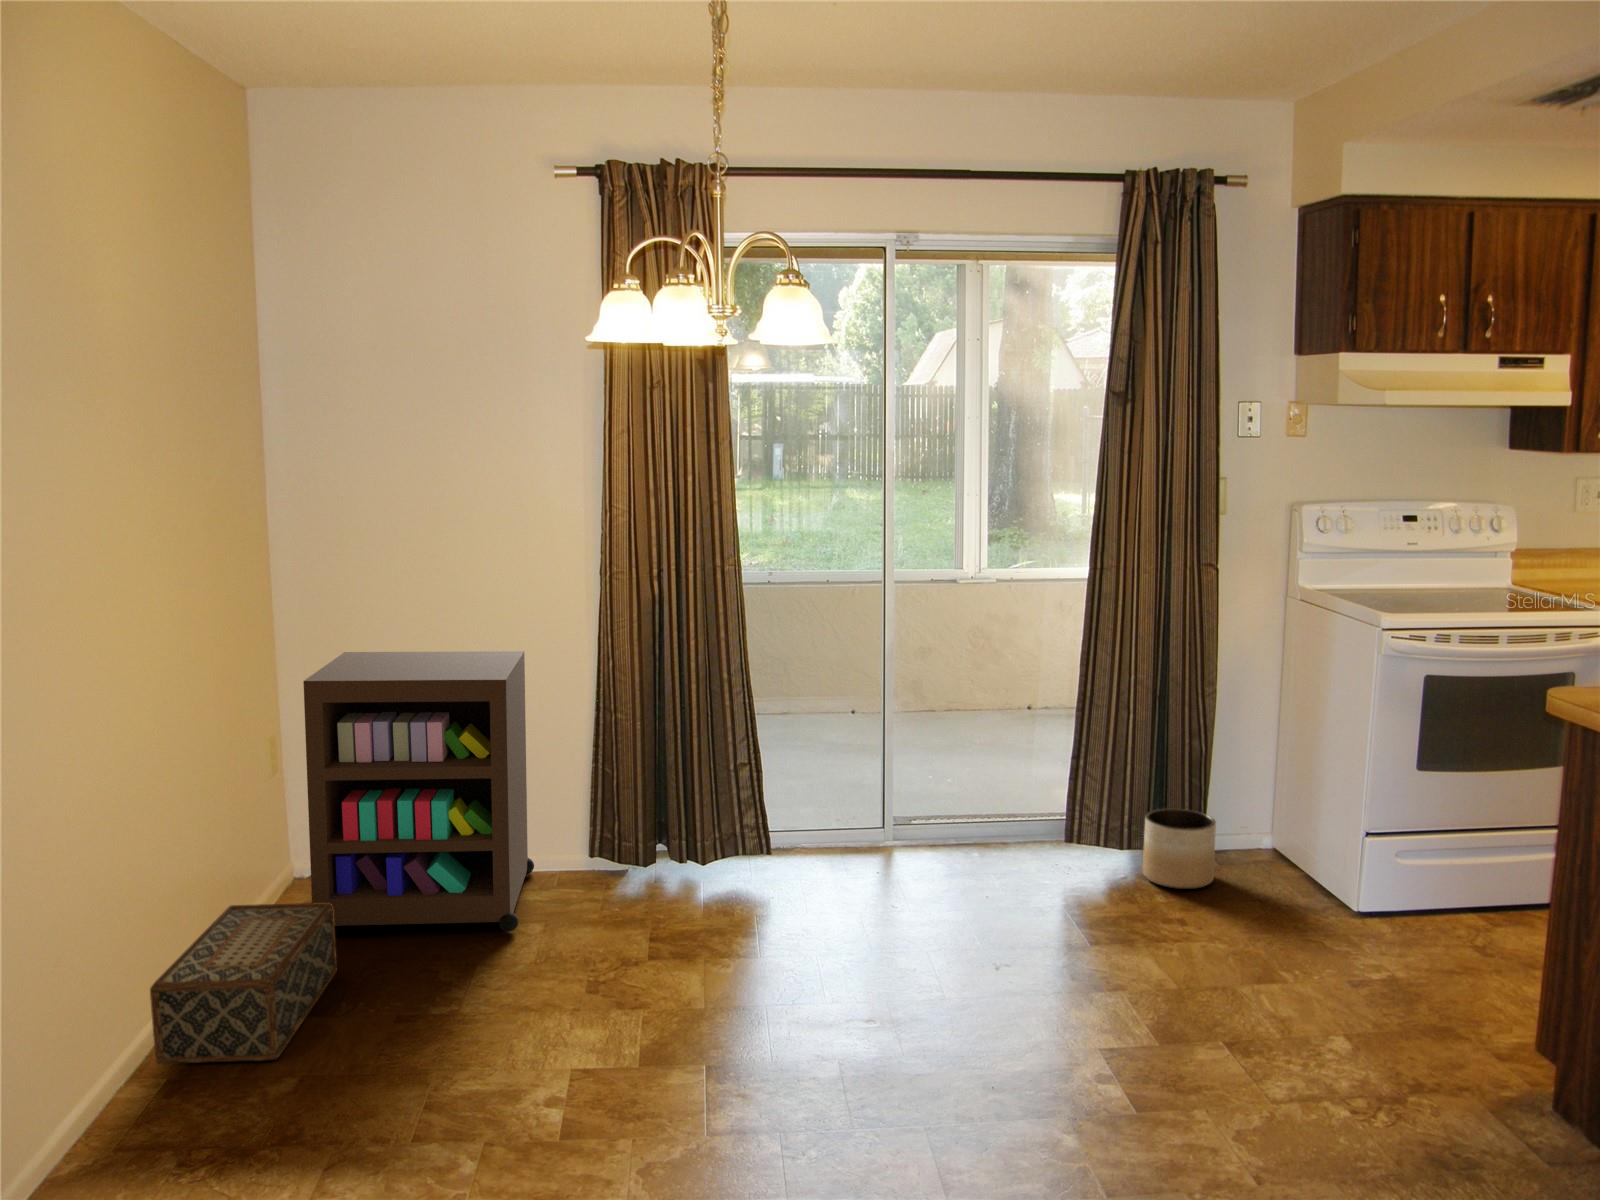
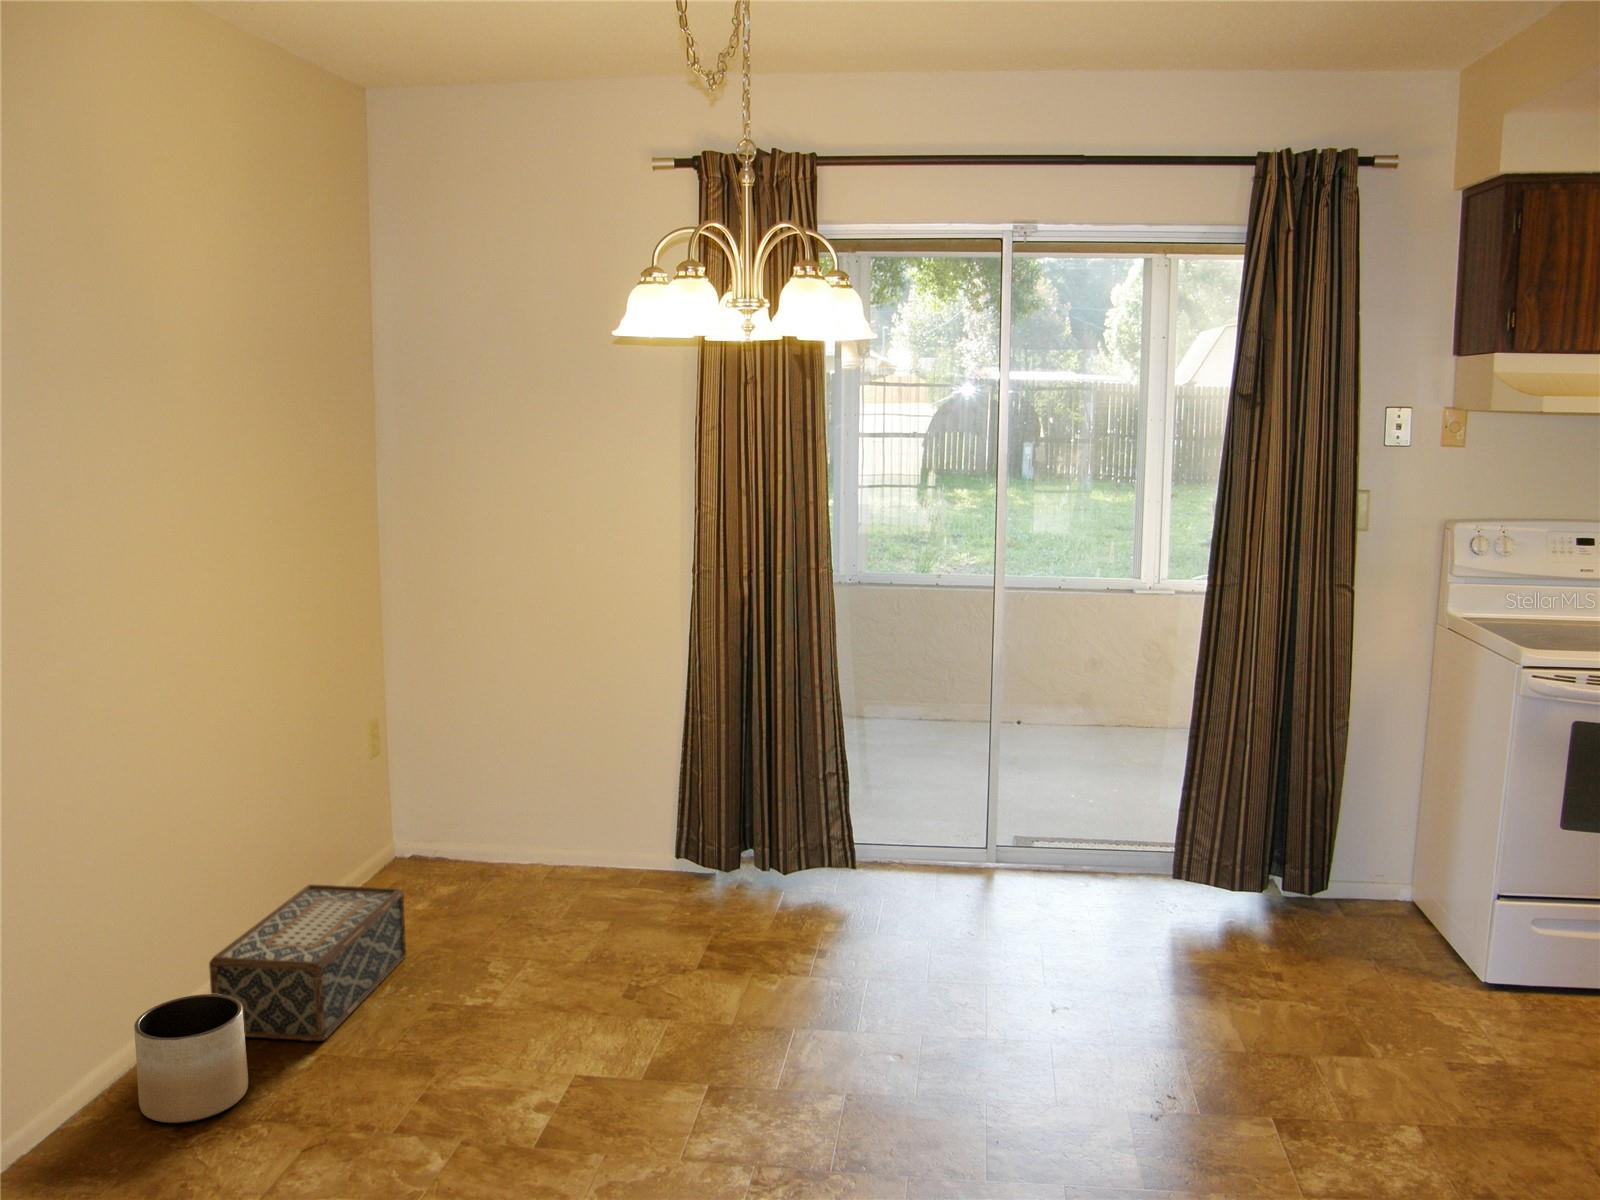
storage cabinet: present [303,651,534,932] -> none [382,642,621,929]
planter: present [1143,809,1216,889] -> present [134,994,248,1123]

